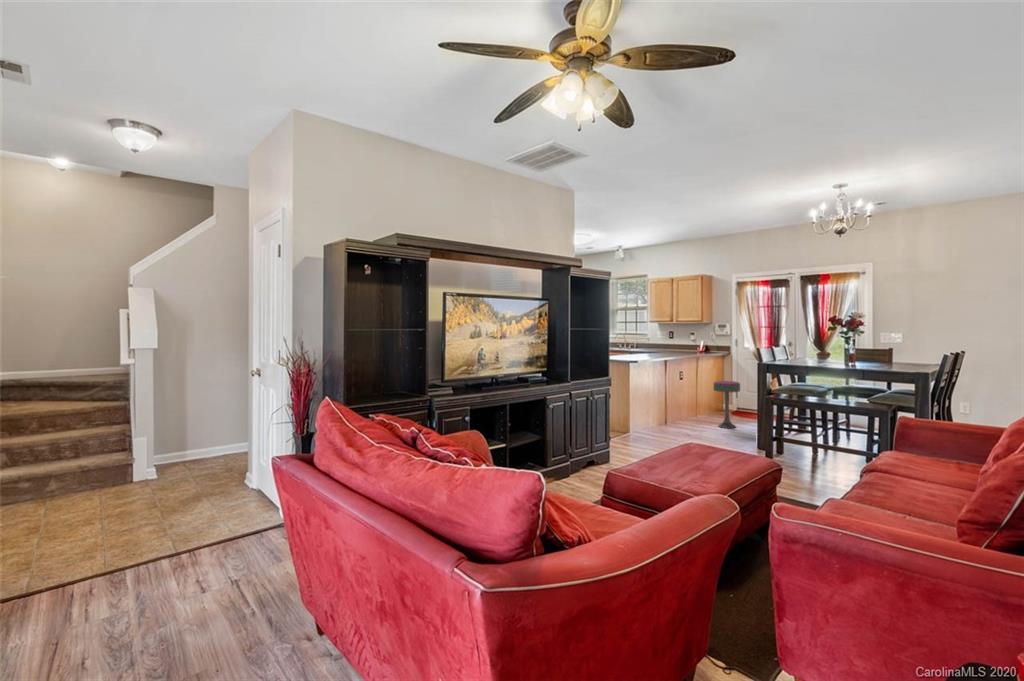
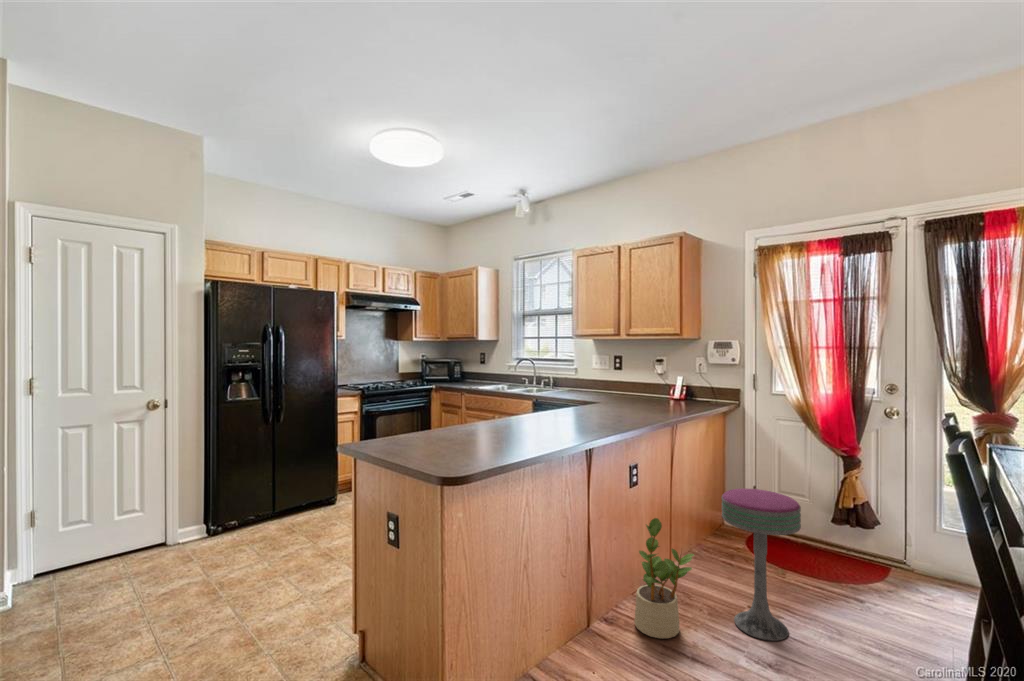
potted plant: none [682,390,703,428] -> present [634,518,694,638]

